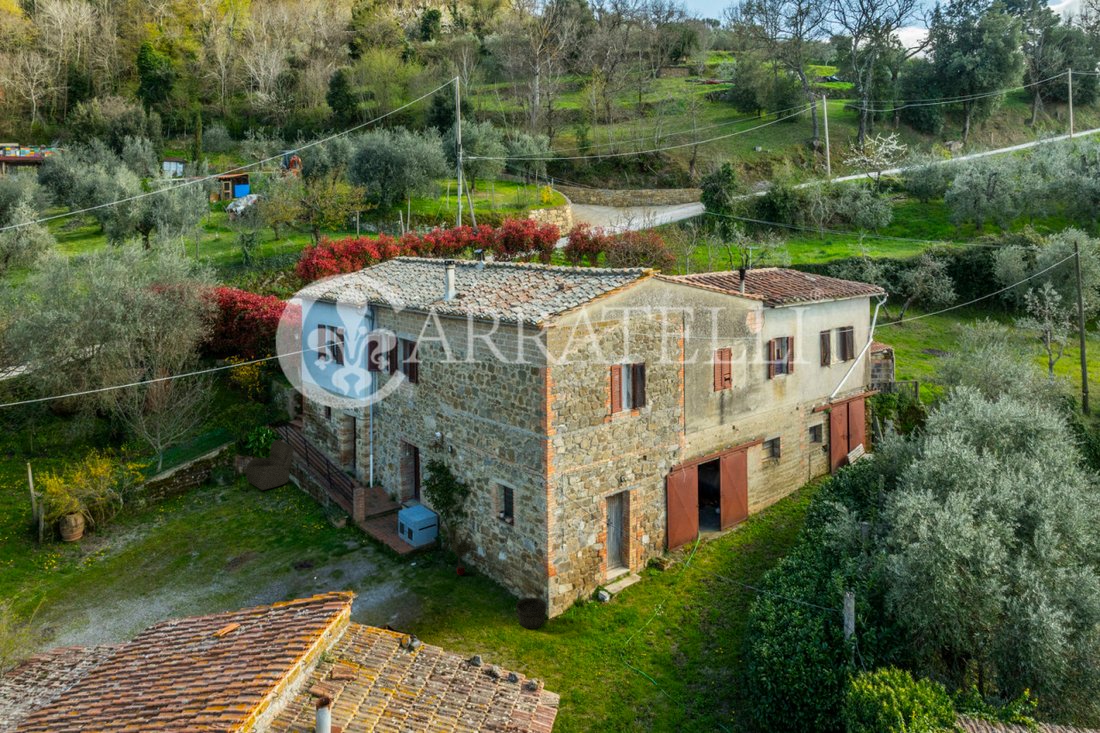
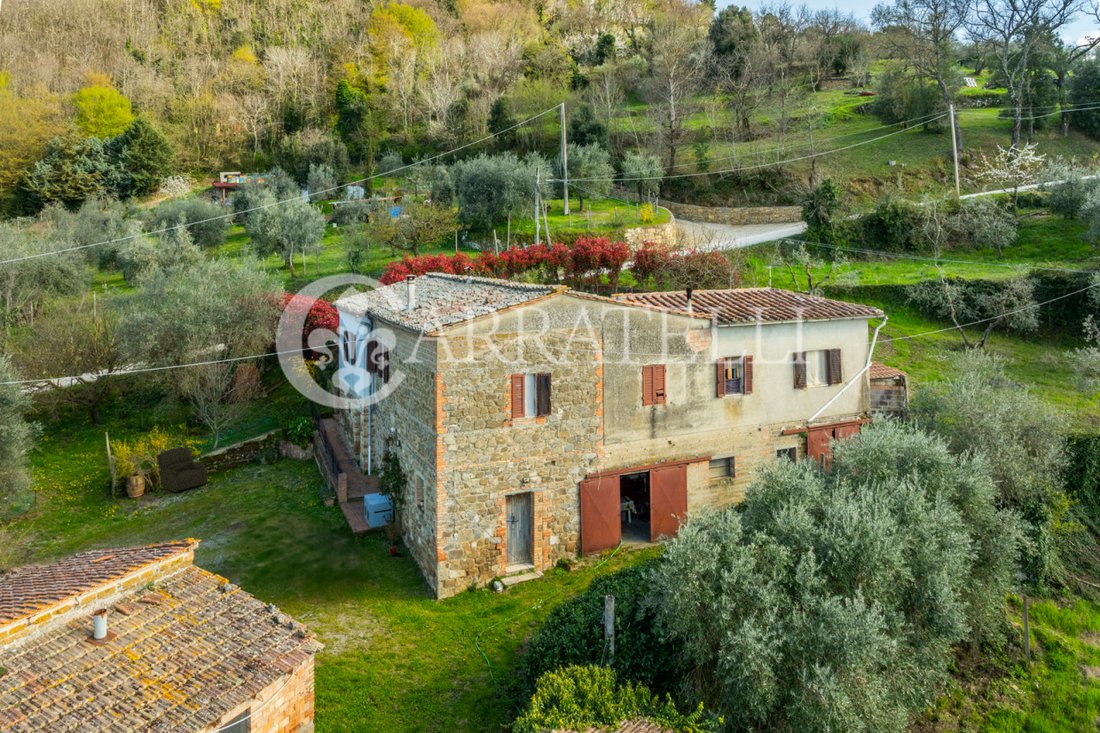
chair: present [246,440,294,490] -> present [156,447,207,492]
wooden bucket: present [516,598,547,629] -> none [406,579,435,606]

